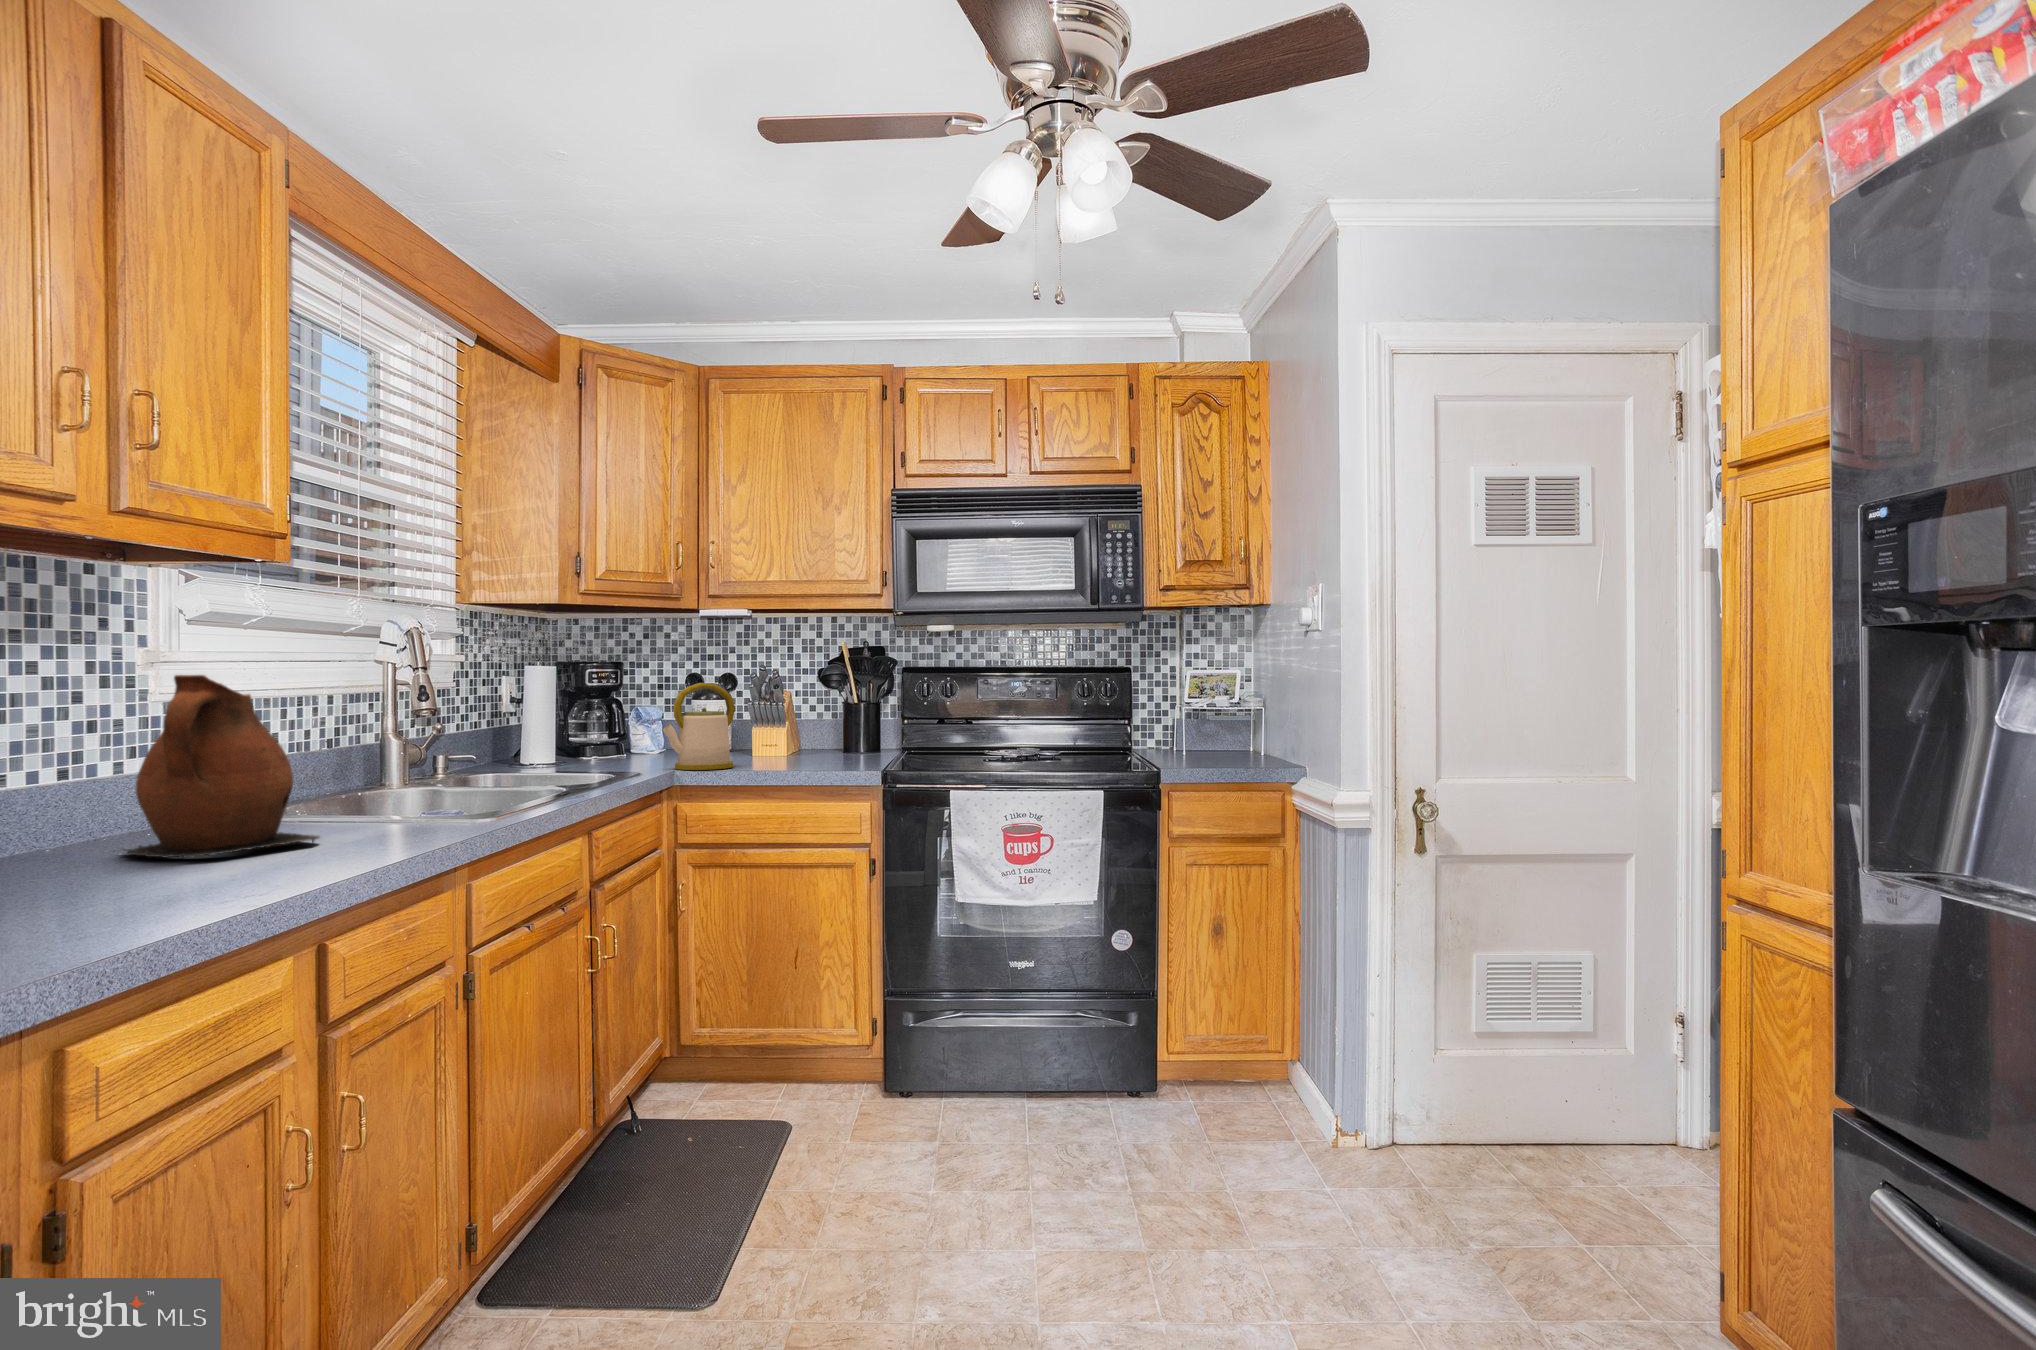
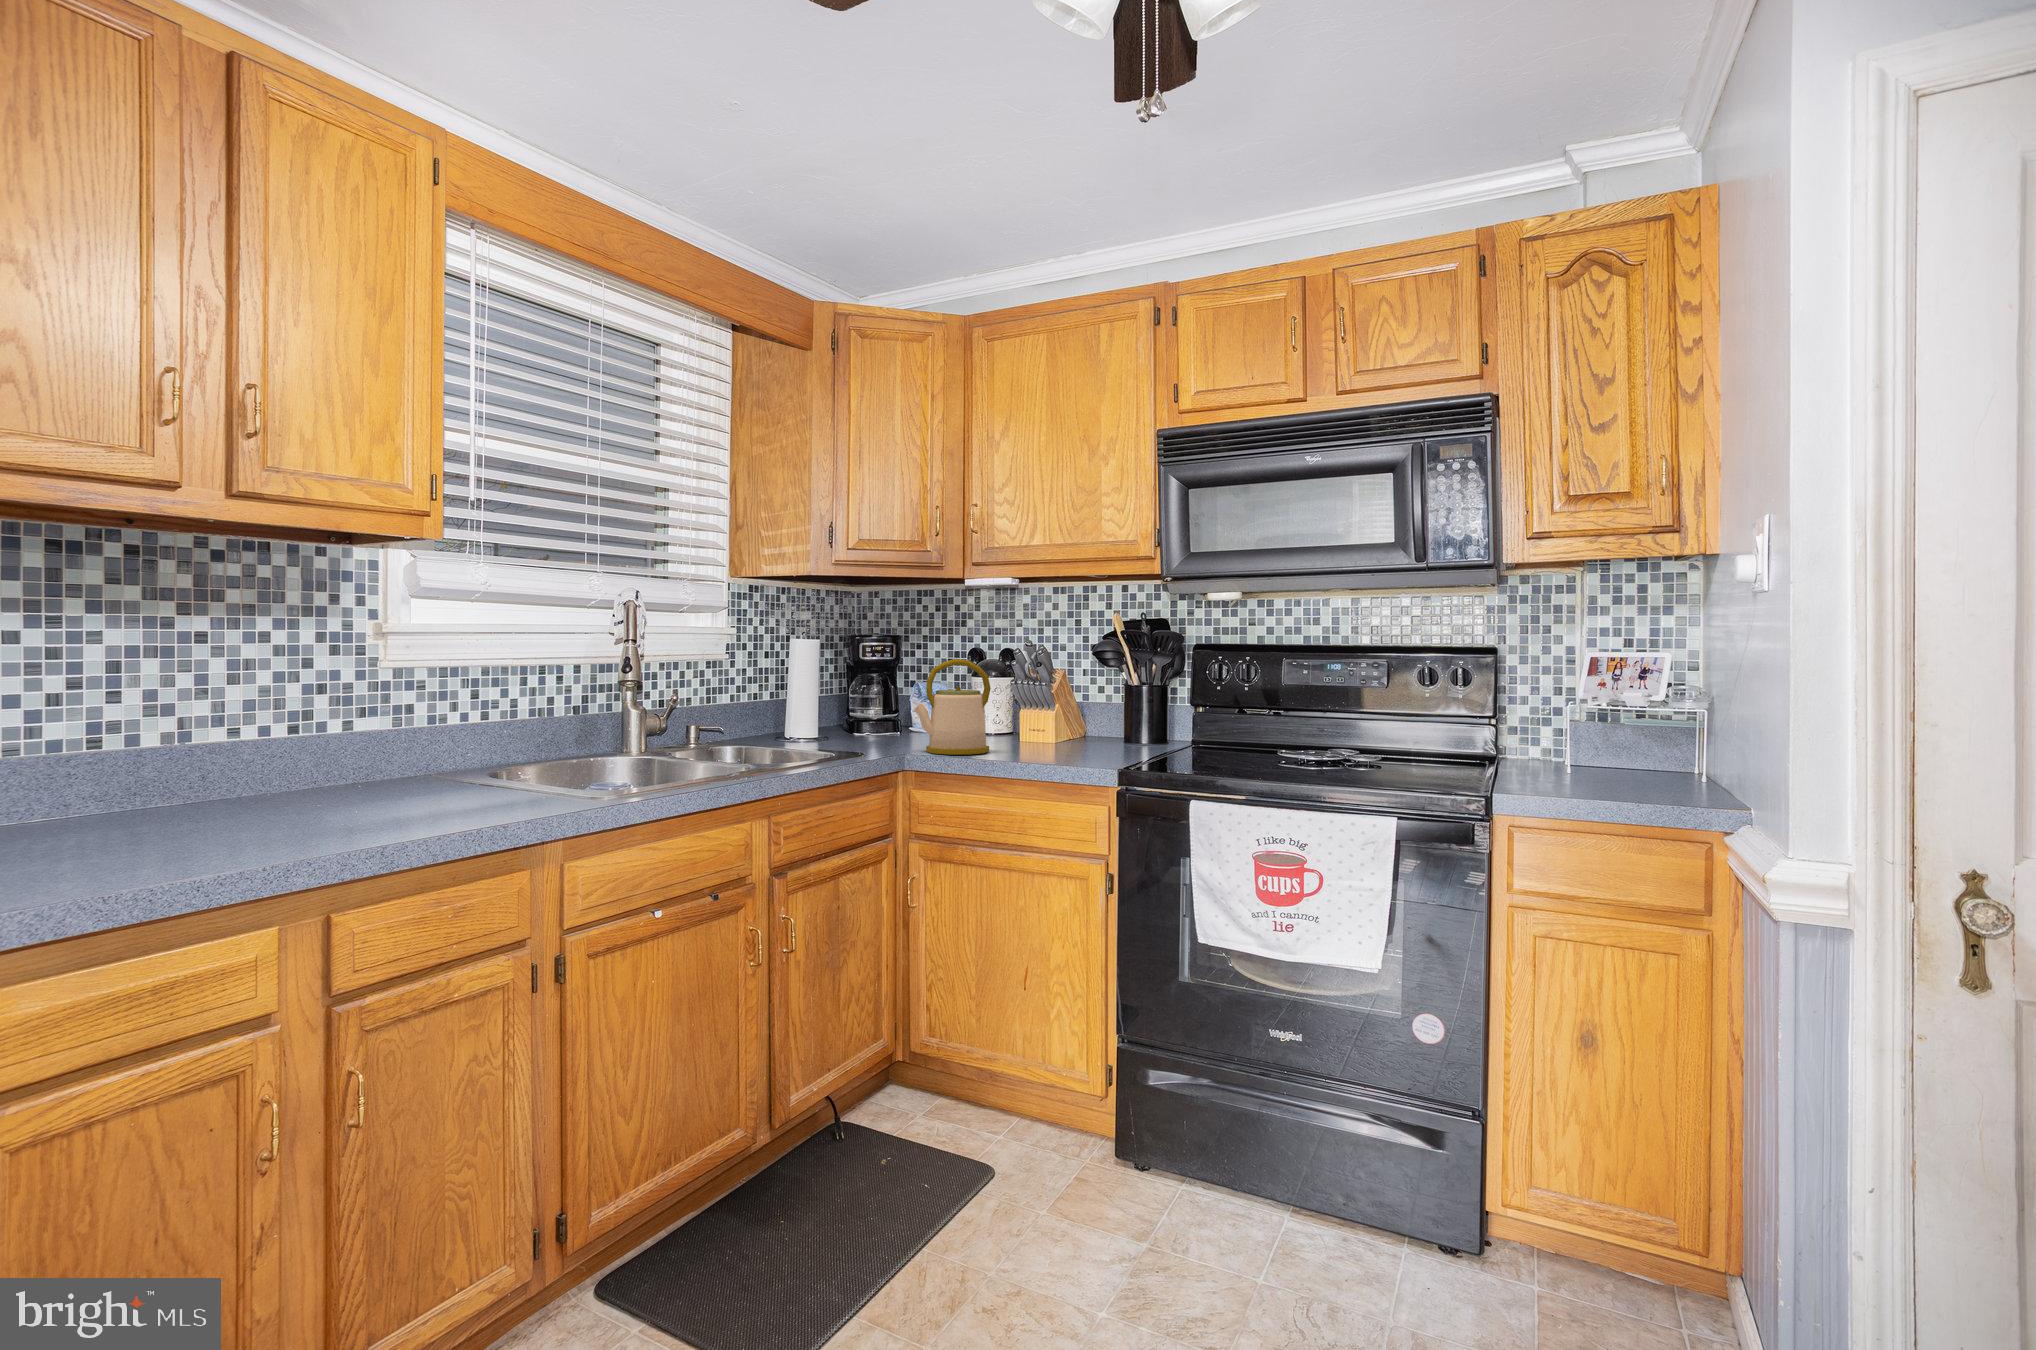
ceramic pitcher: present [114,675,319,858] -> none [277,645,444,817]

